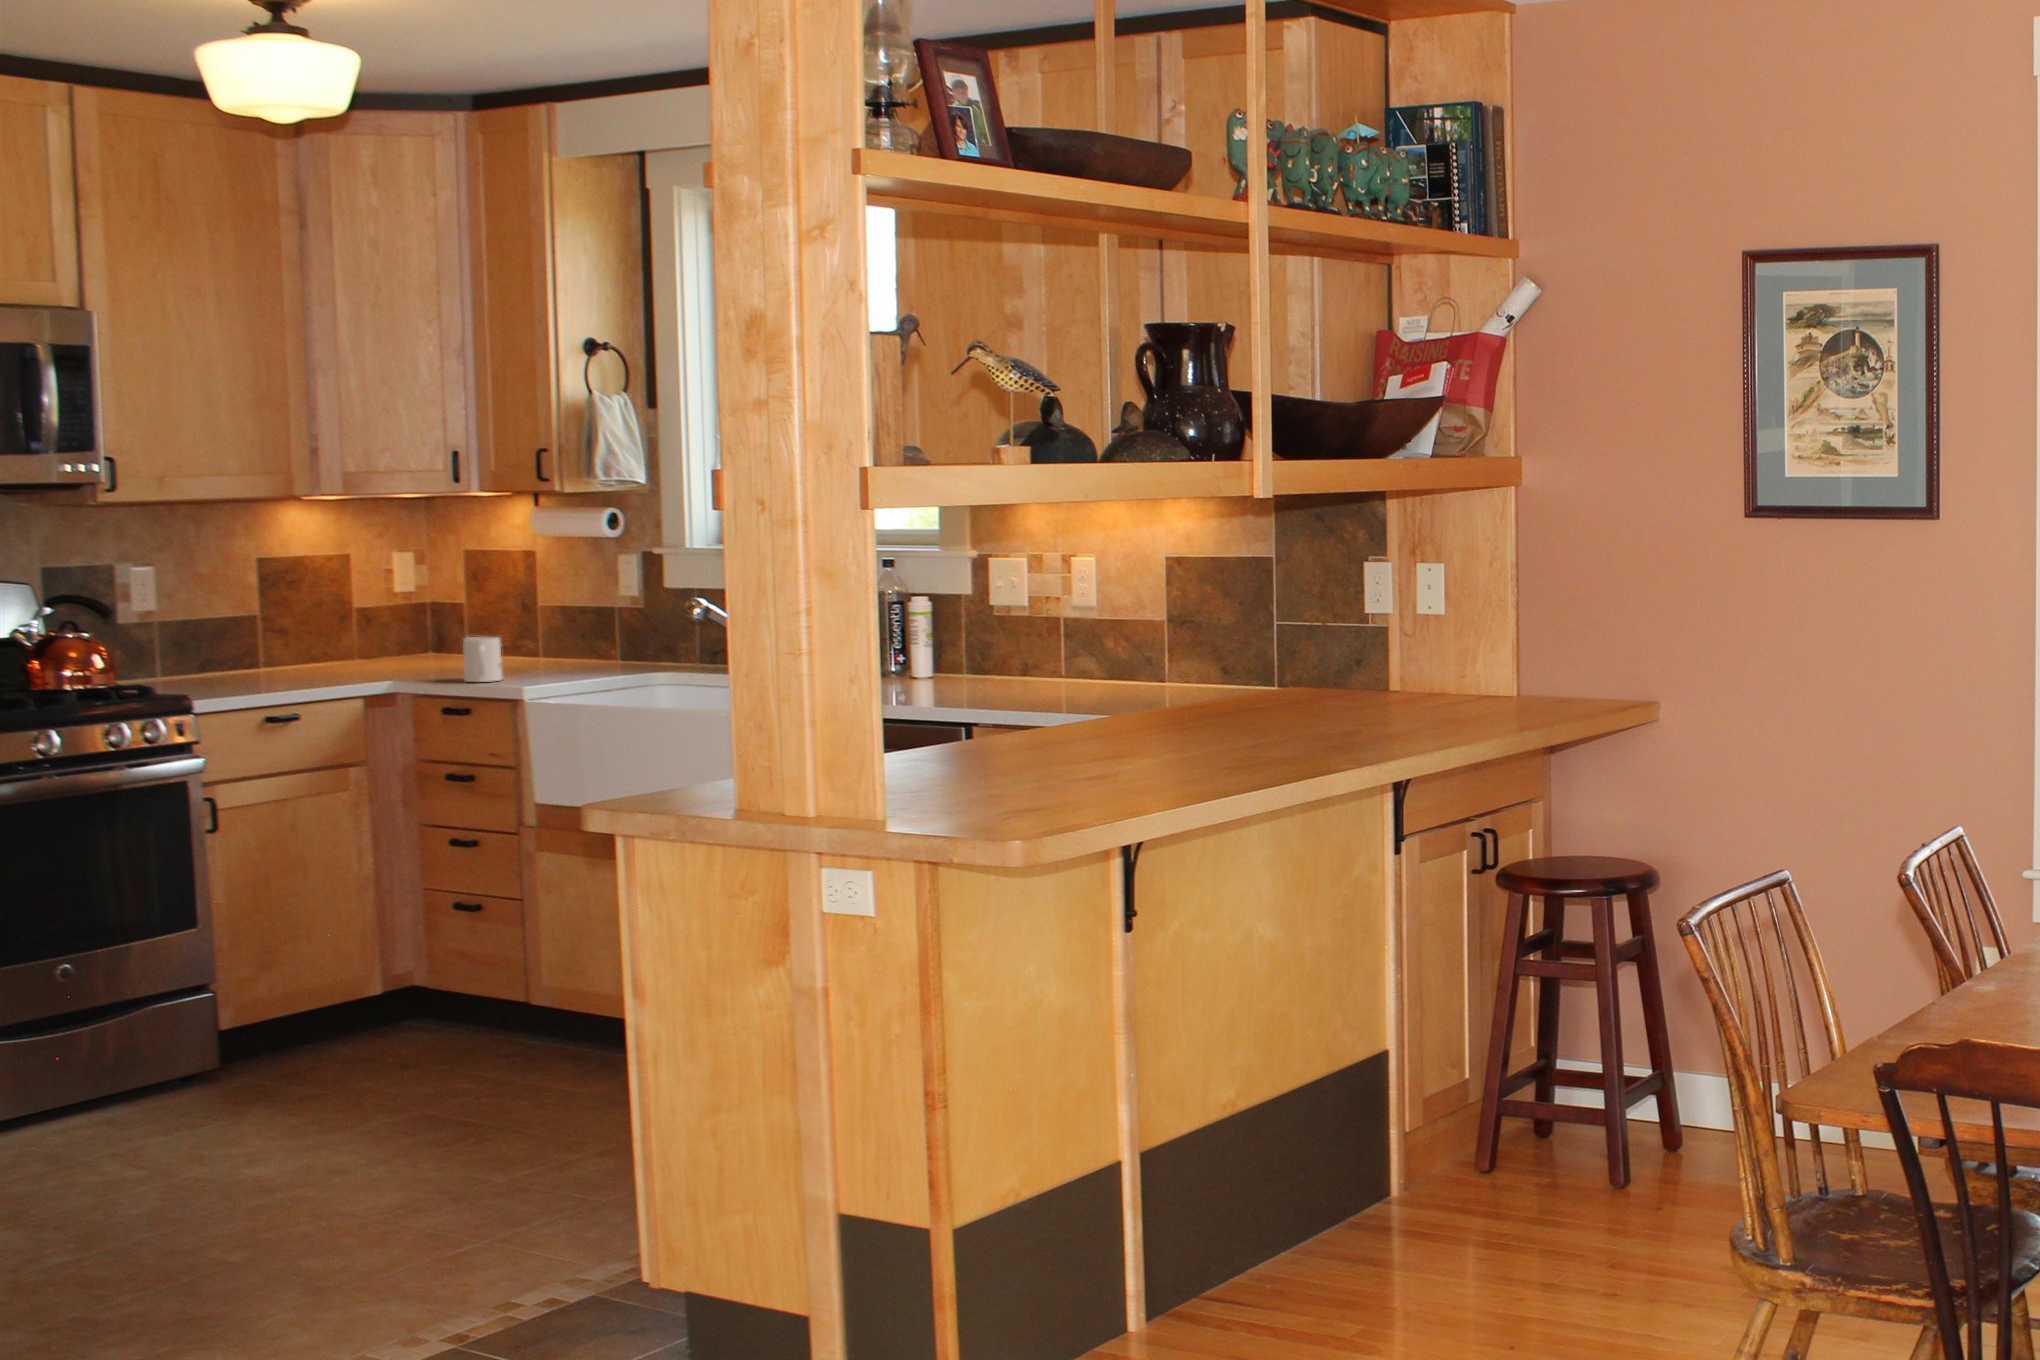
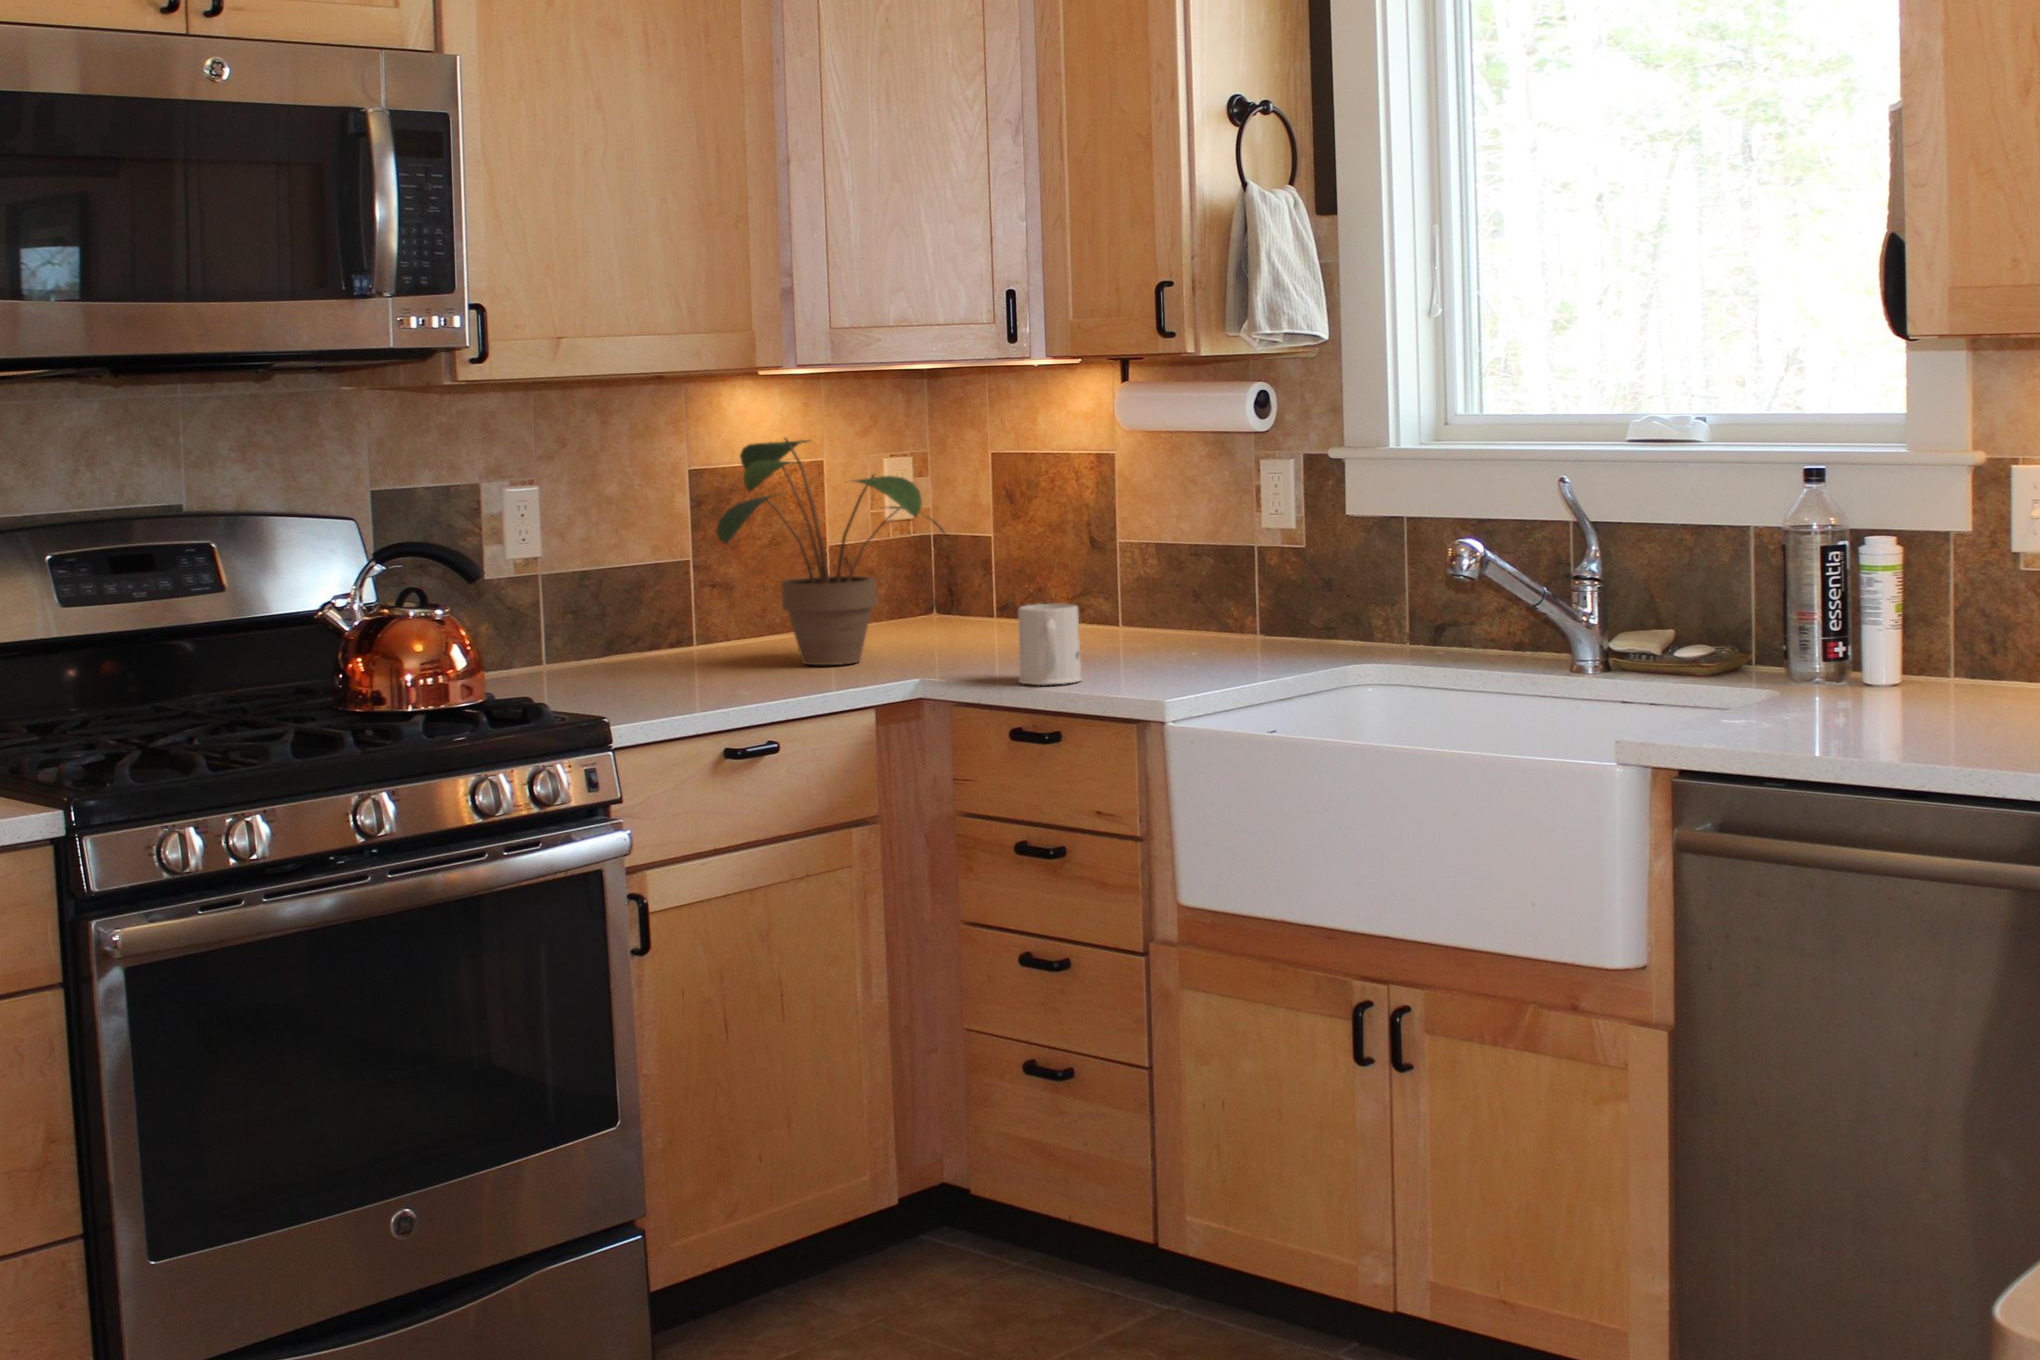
potted plant: none [274,539,426,674] -> present [717,438,944,665]

